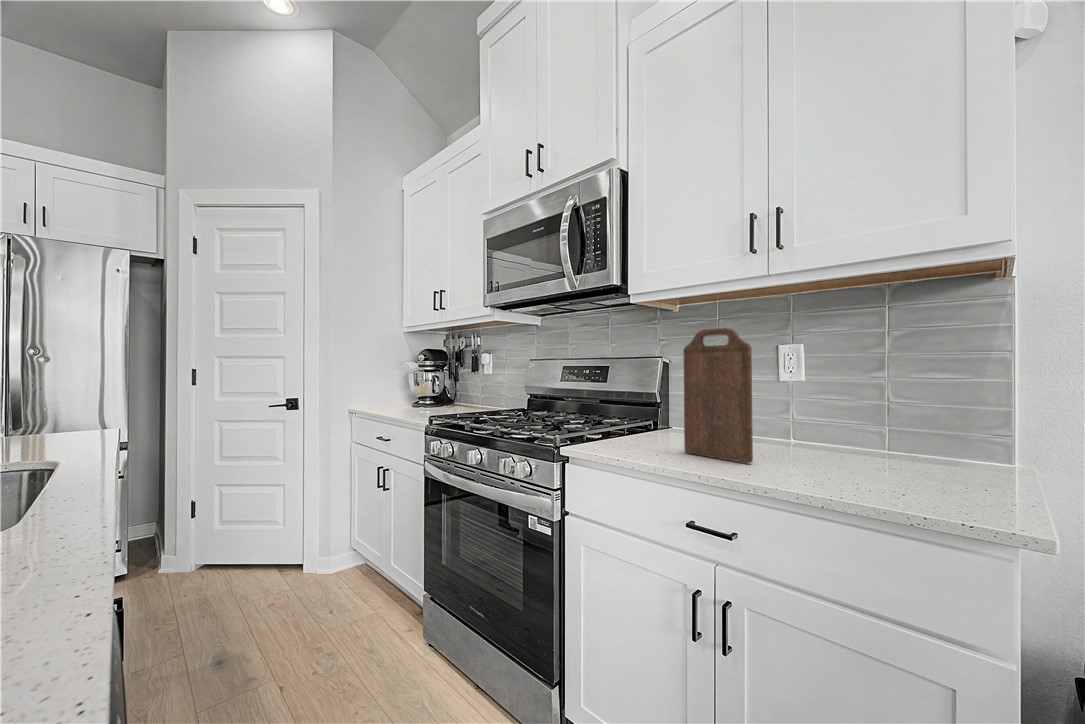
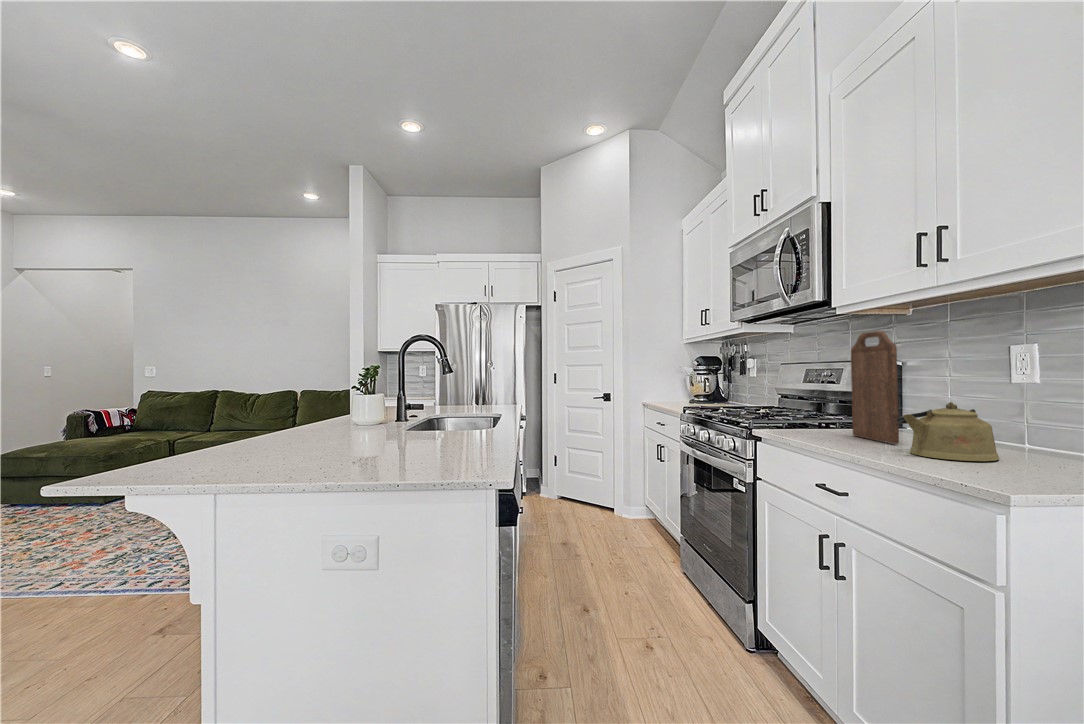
kettle: none [772,414,875,485] -> present [897,402,1000,461]

